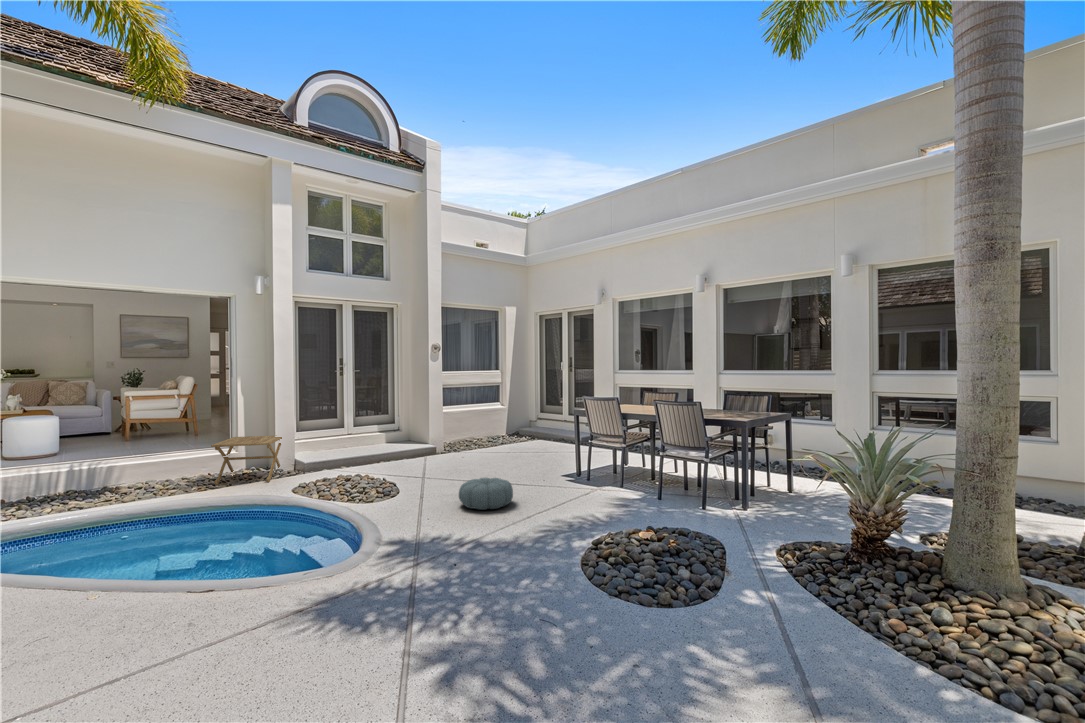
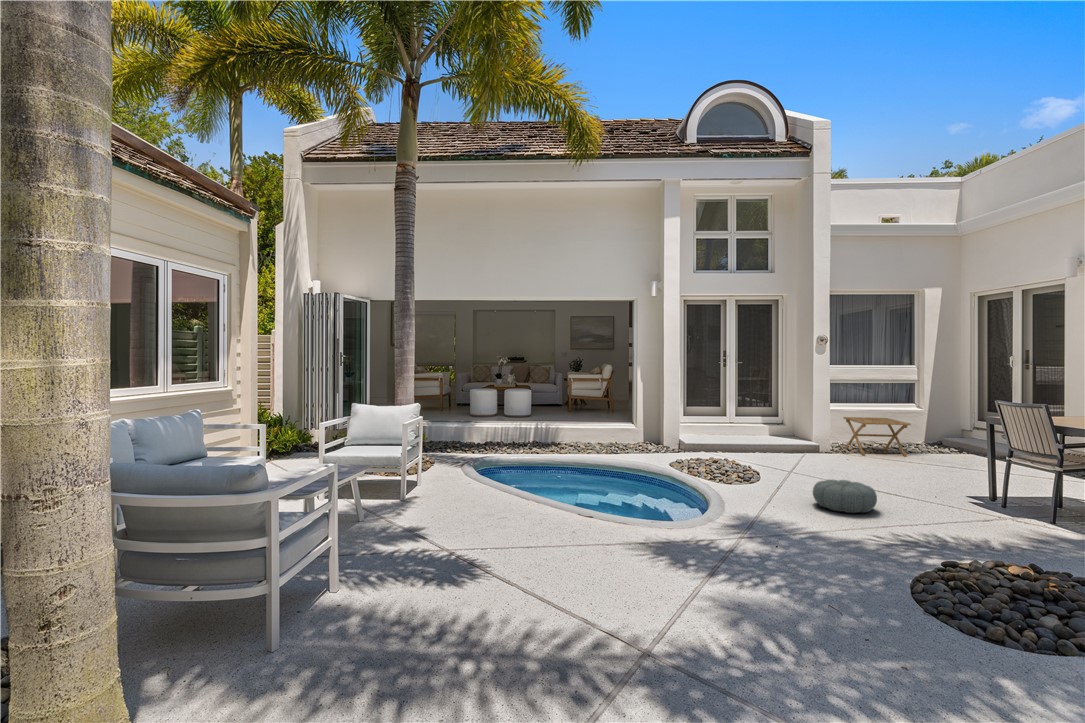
side table: present [211,436,282,485] -> present [844,417,911,456]

